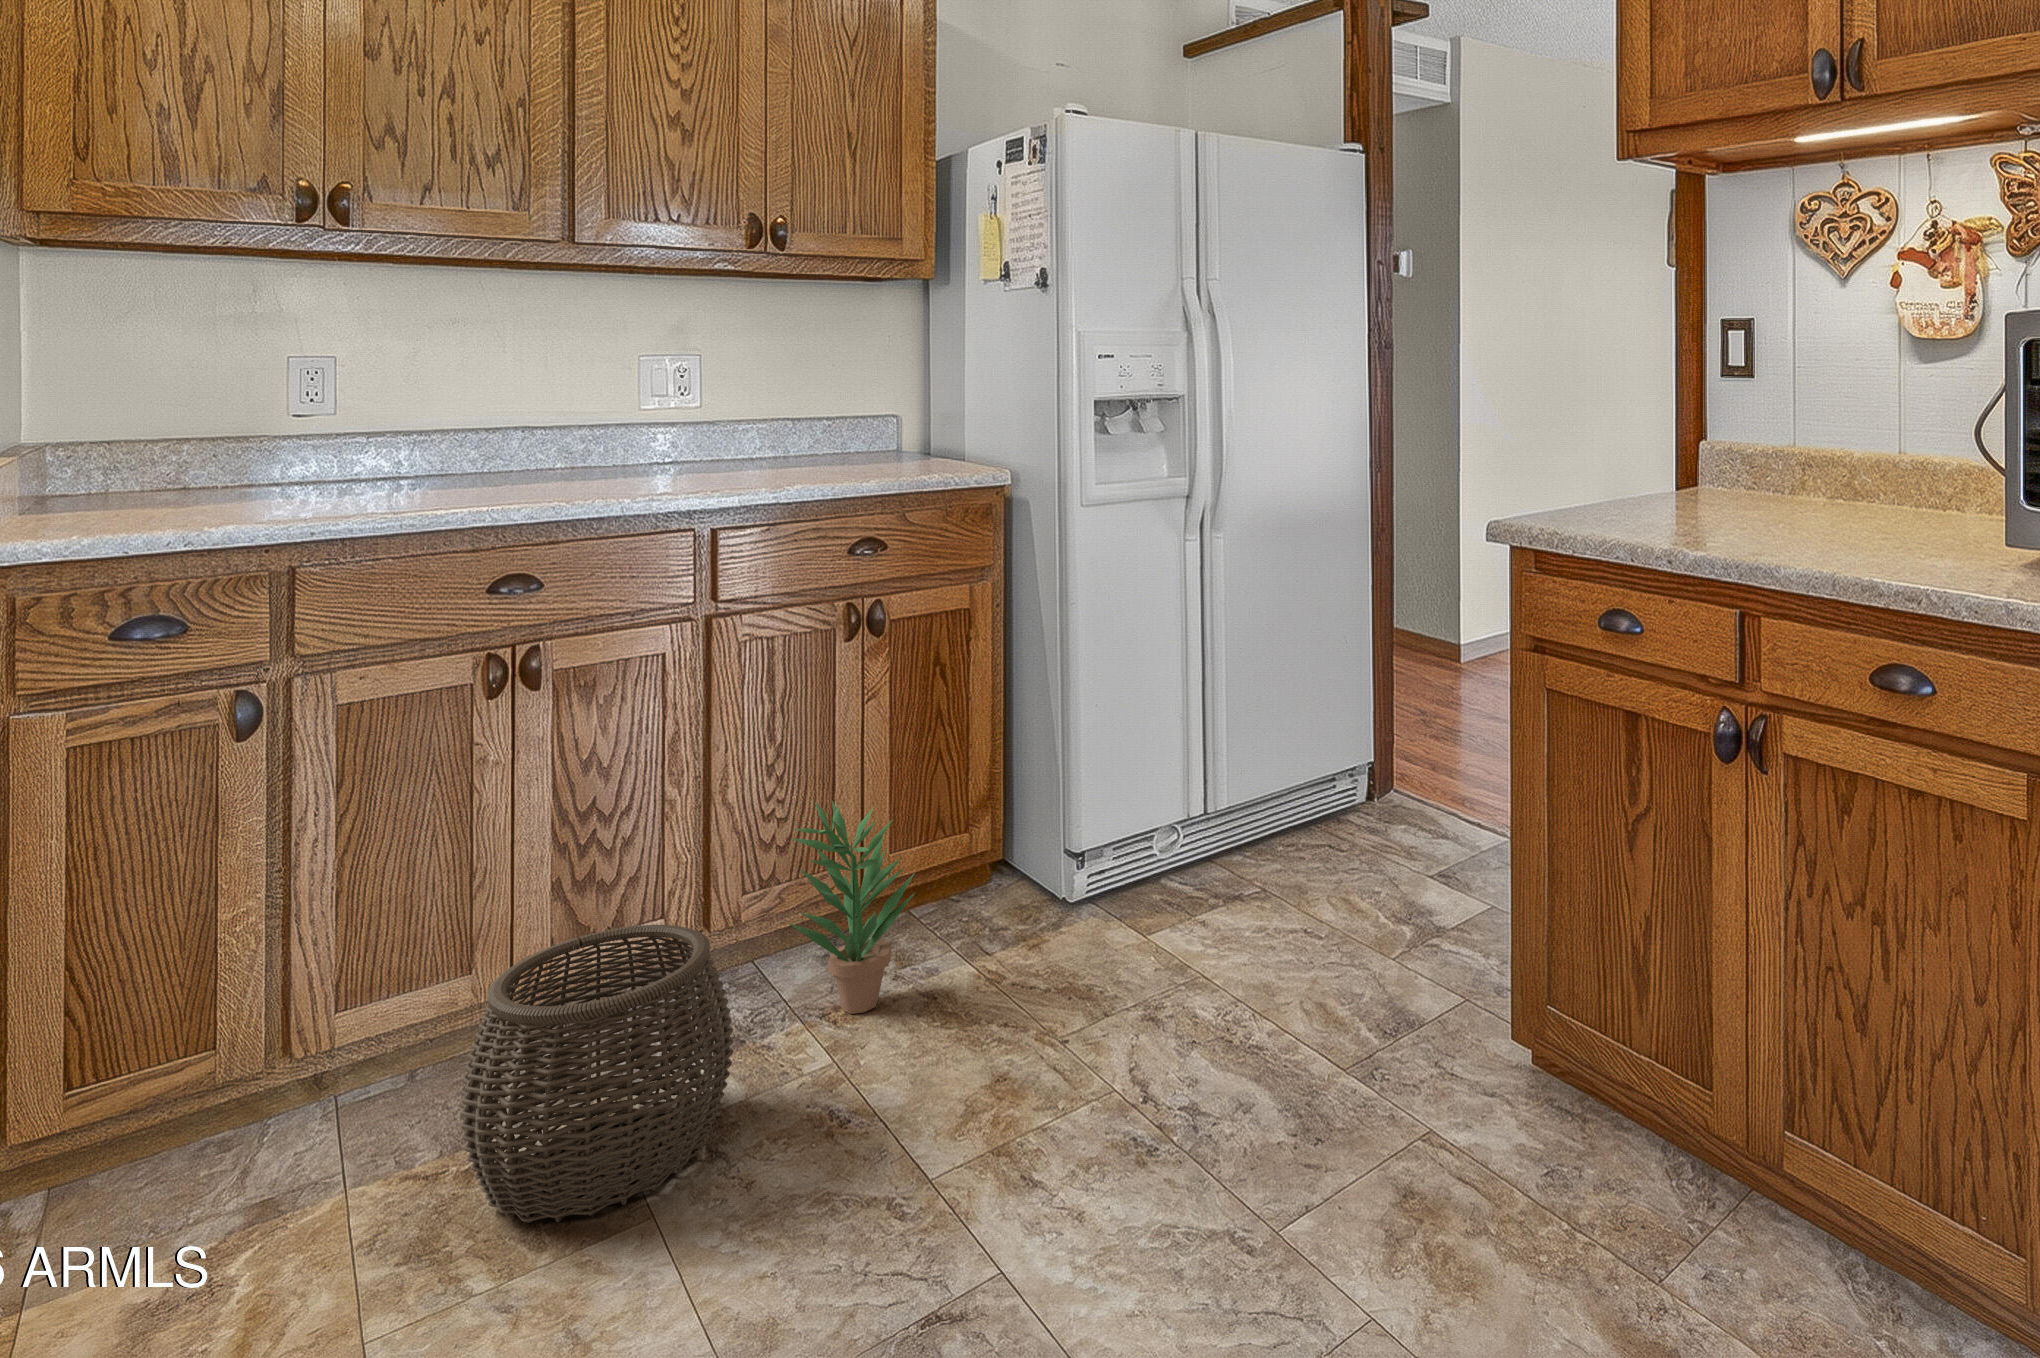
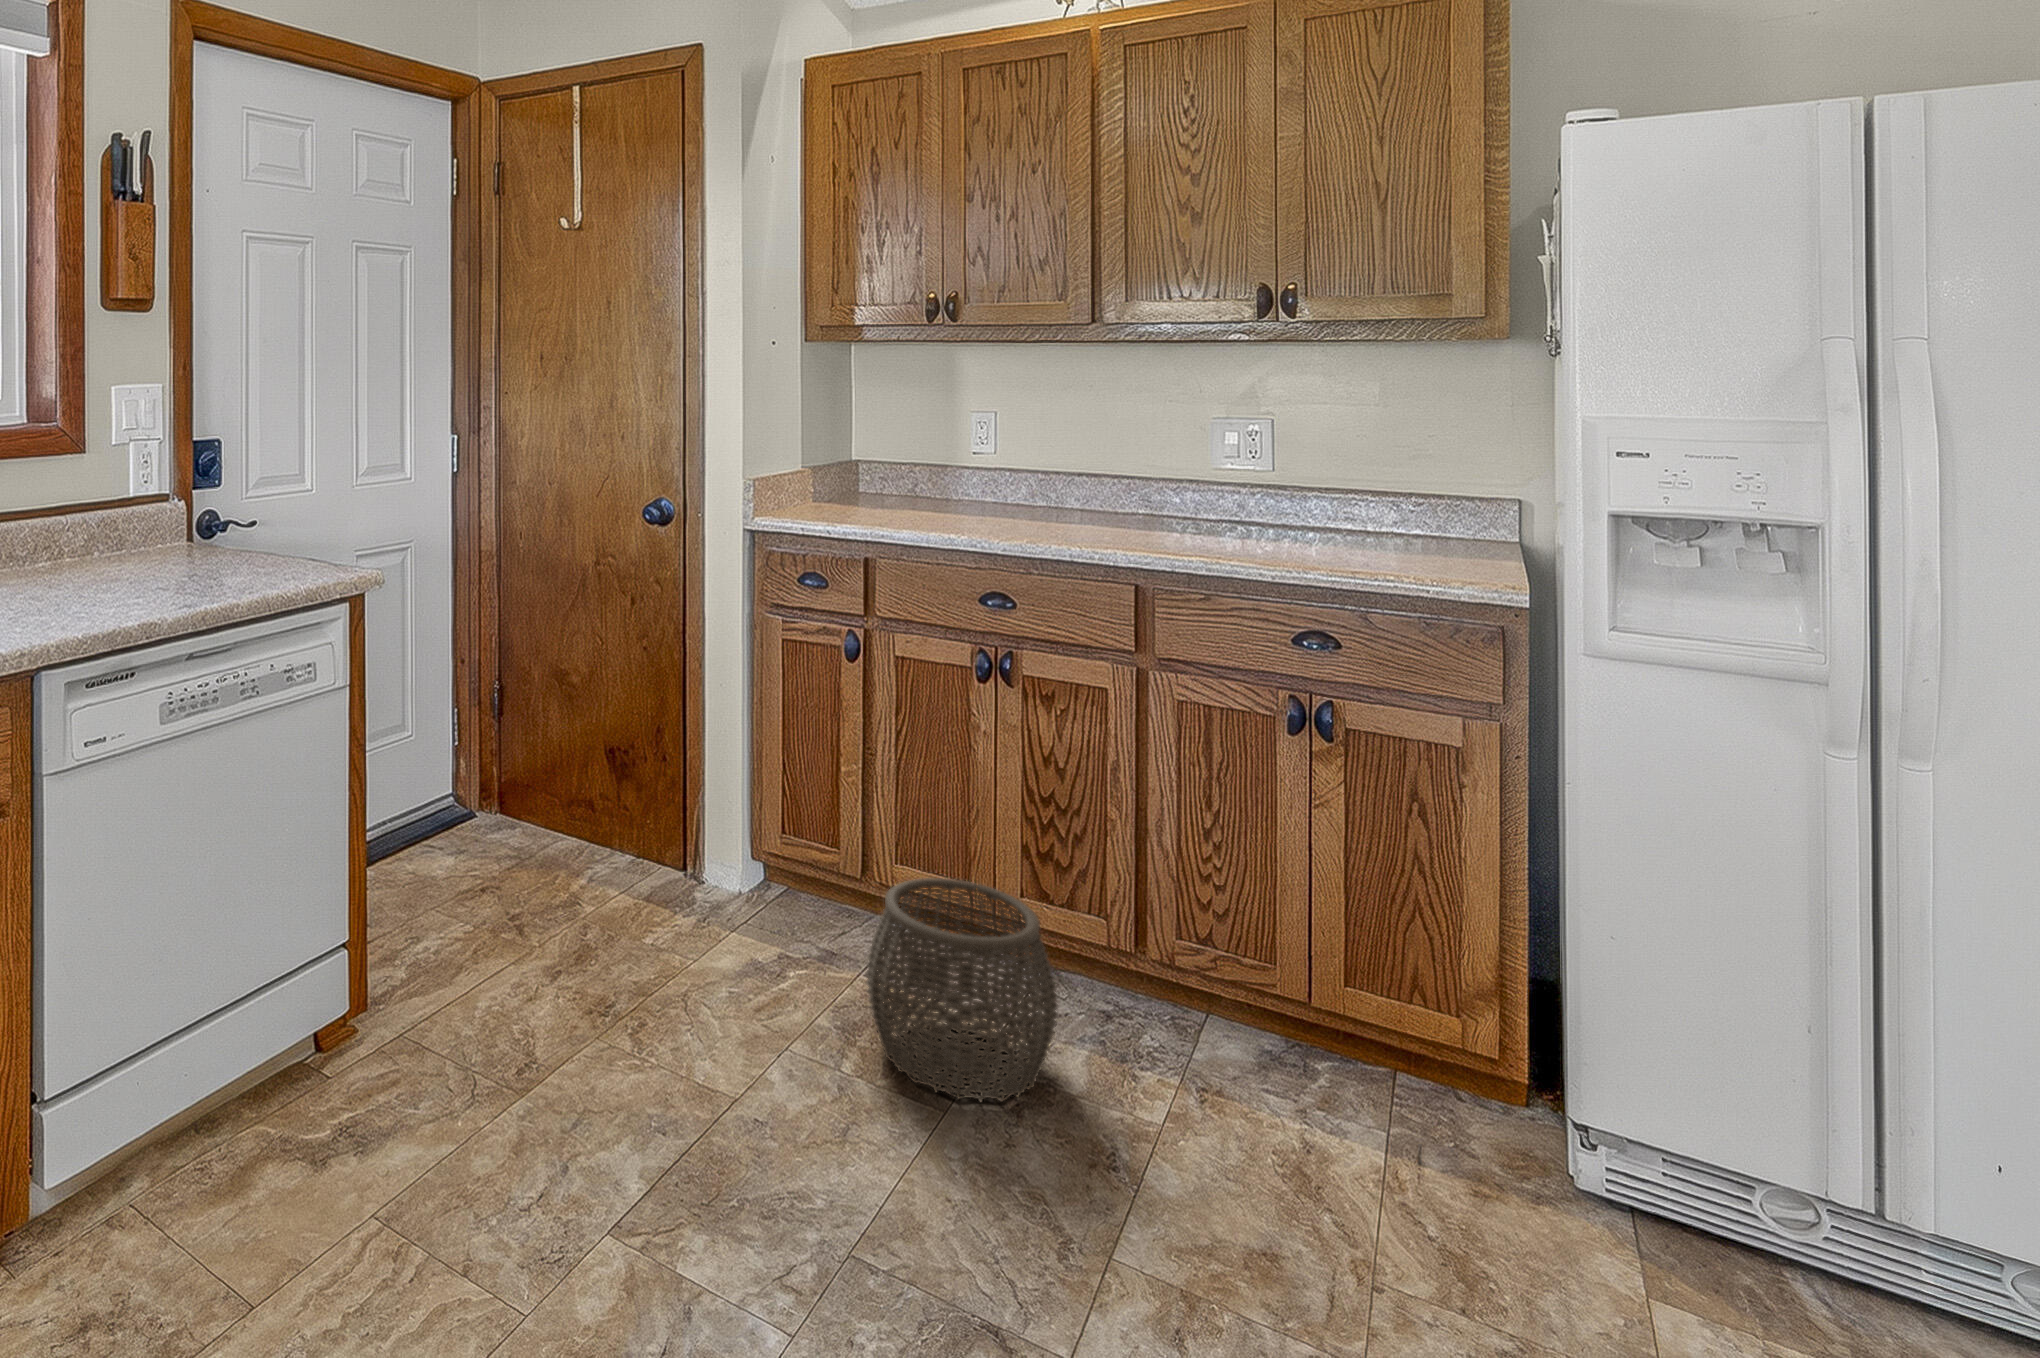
potted plant: present [789,801,915,1014] -> none [1170,872,1315,1113]

